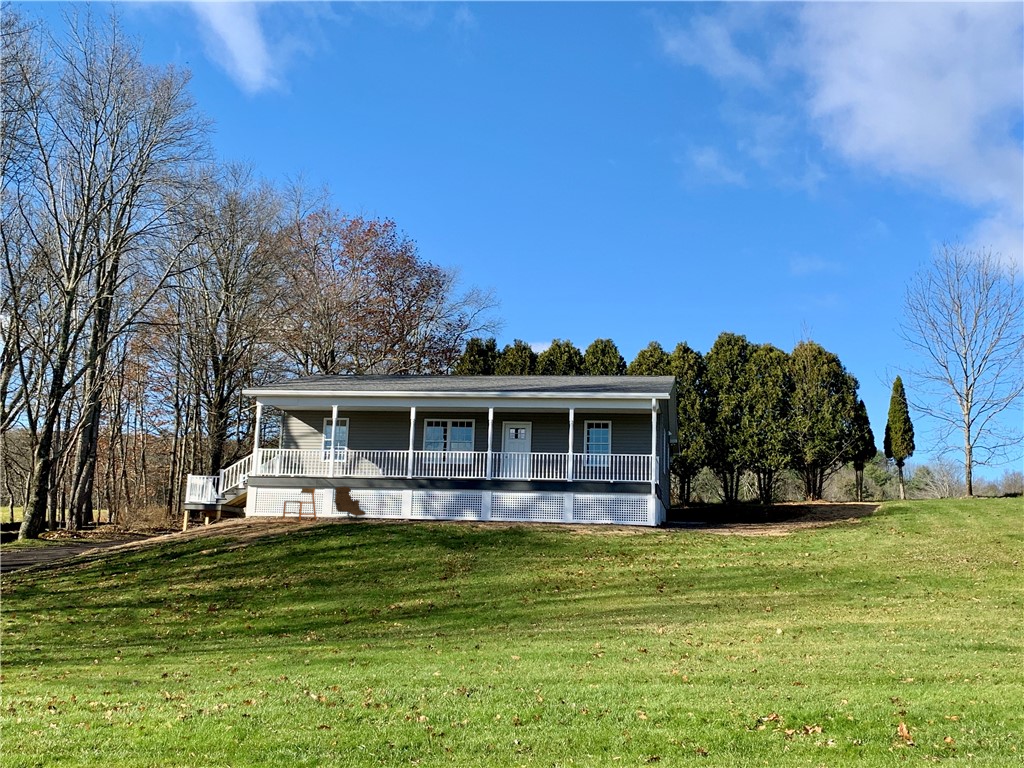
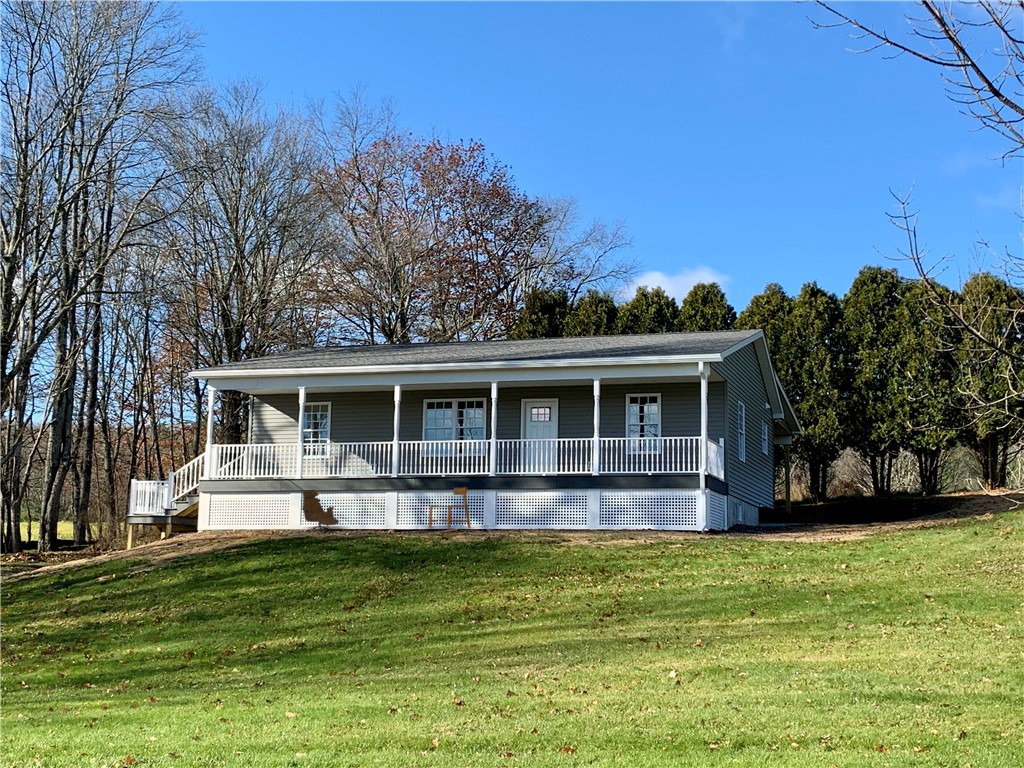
bench: present [283,488,316,520] -> present [429,487,470,530]

